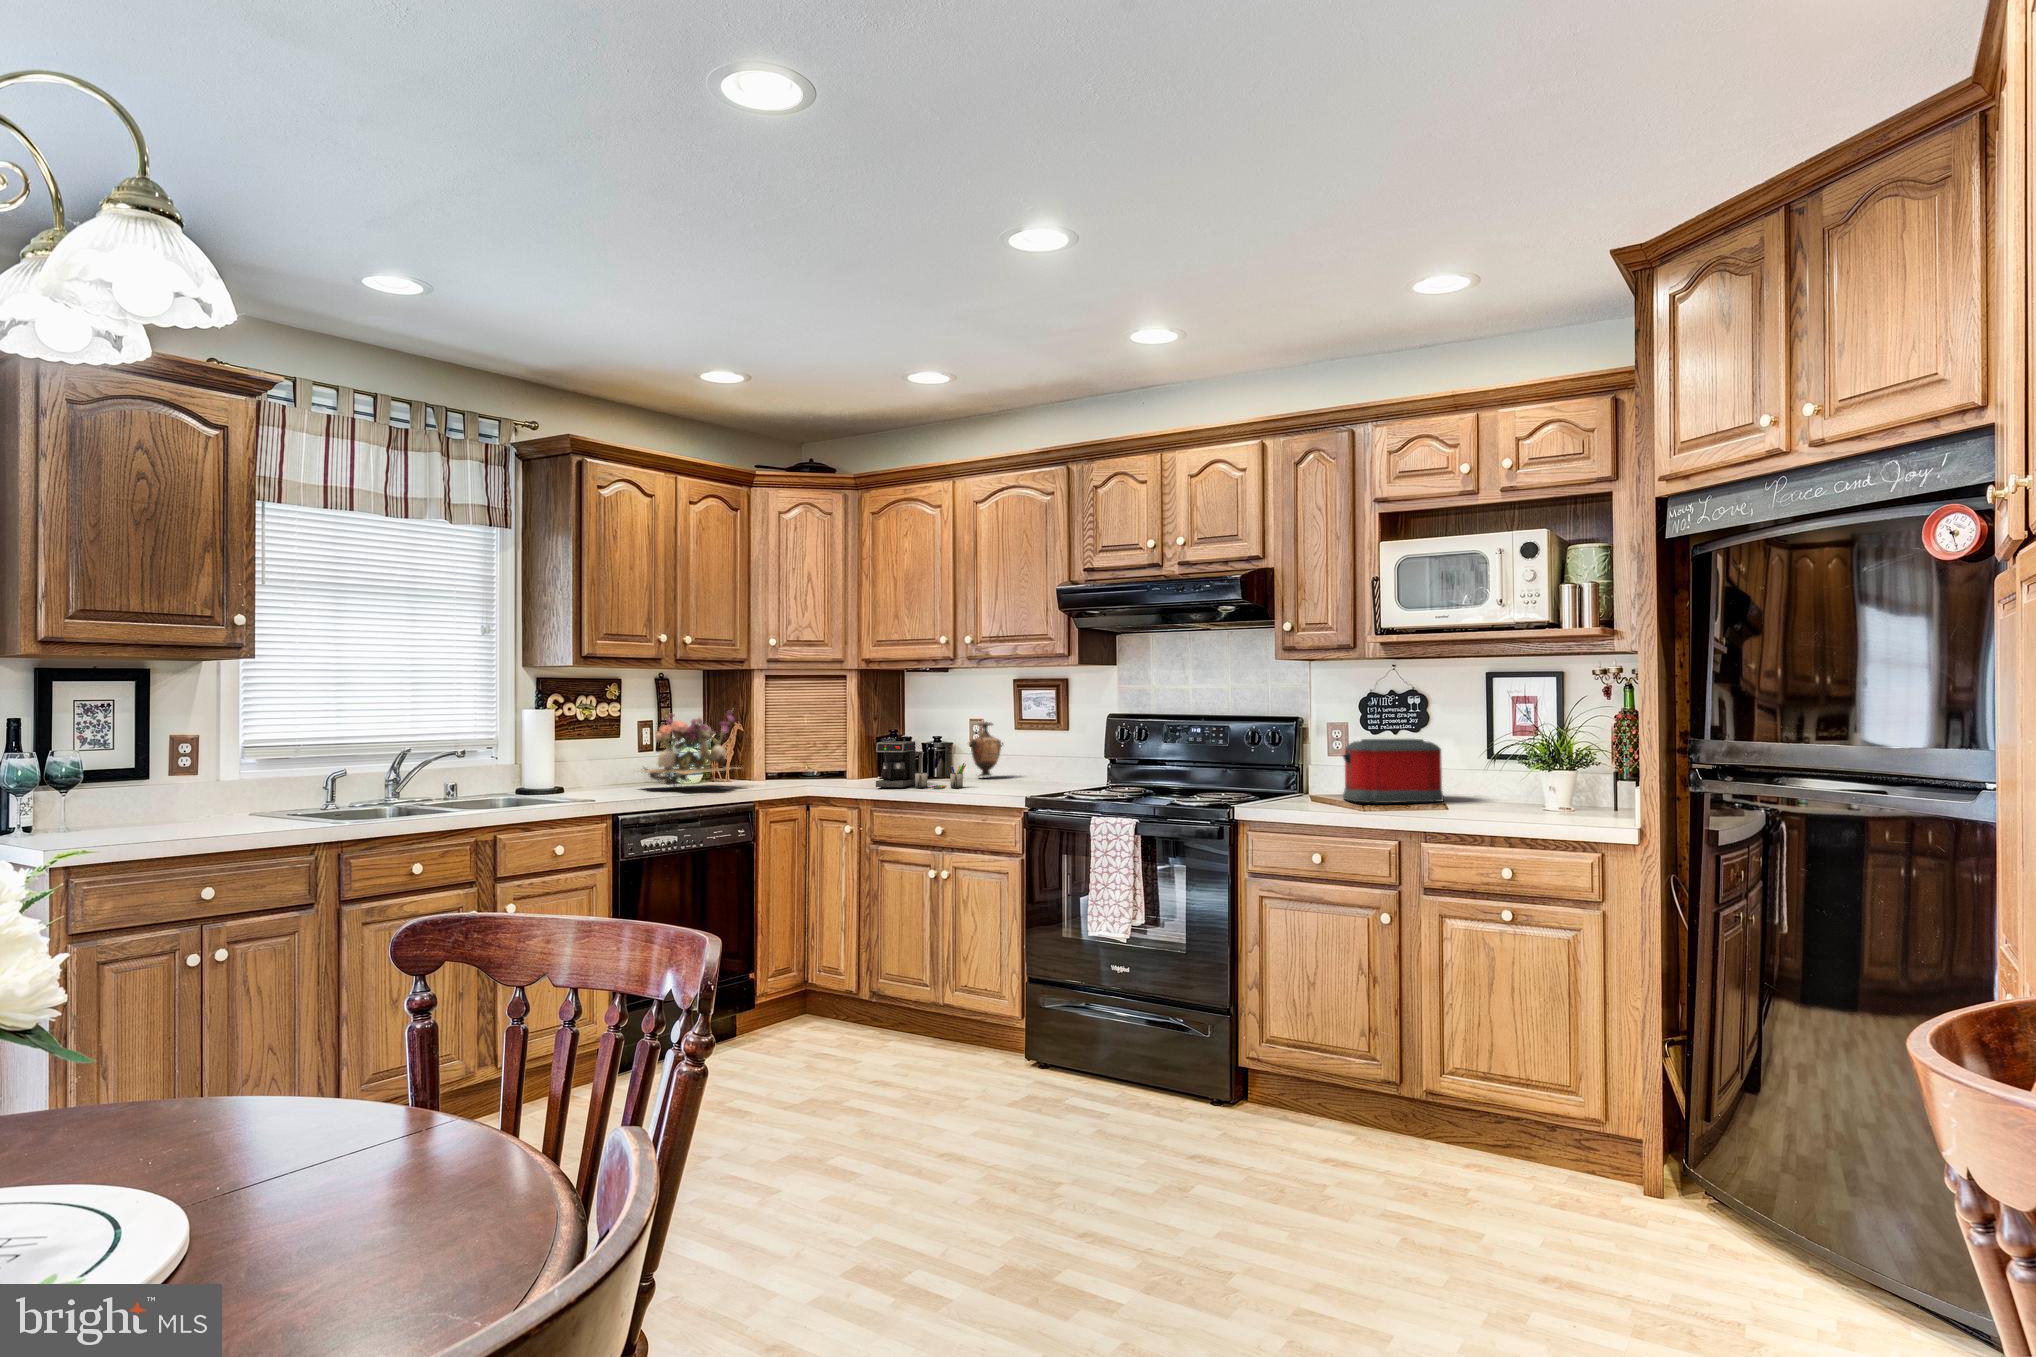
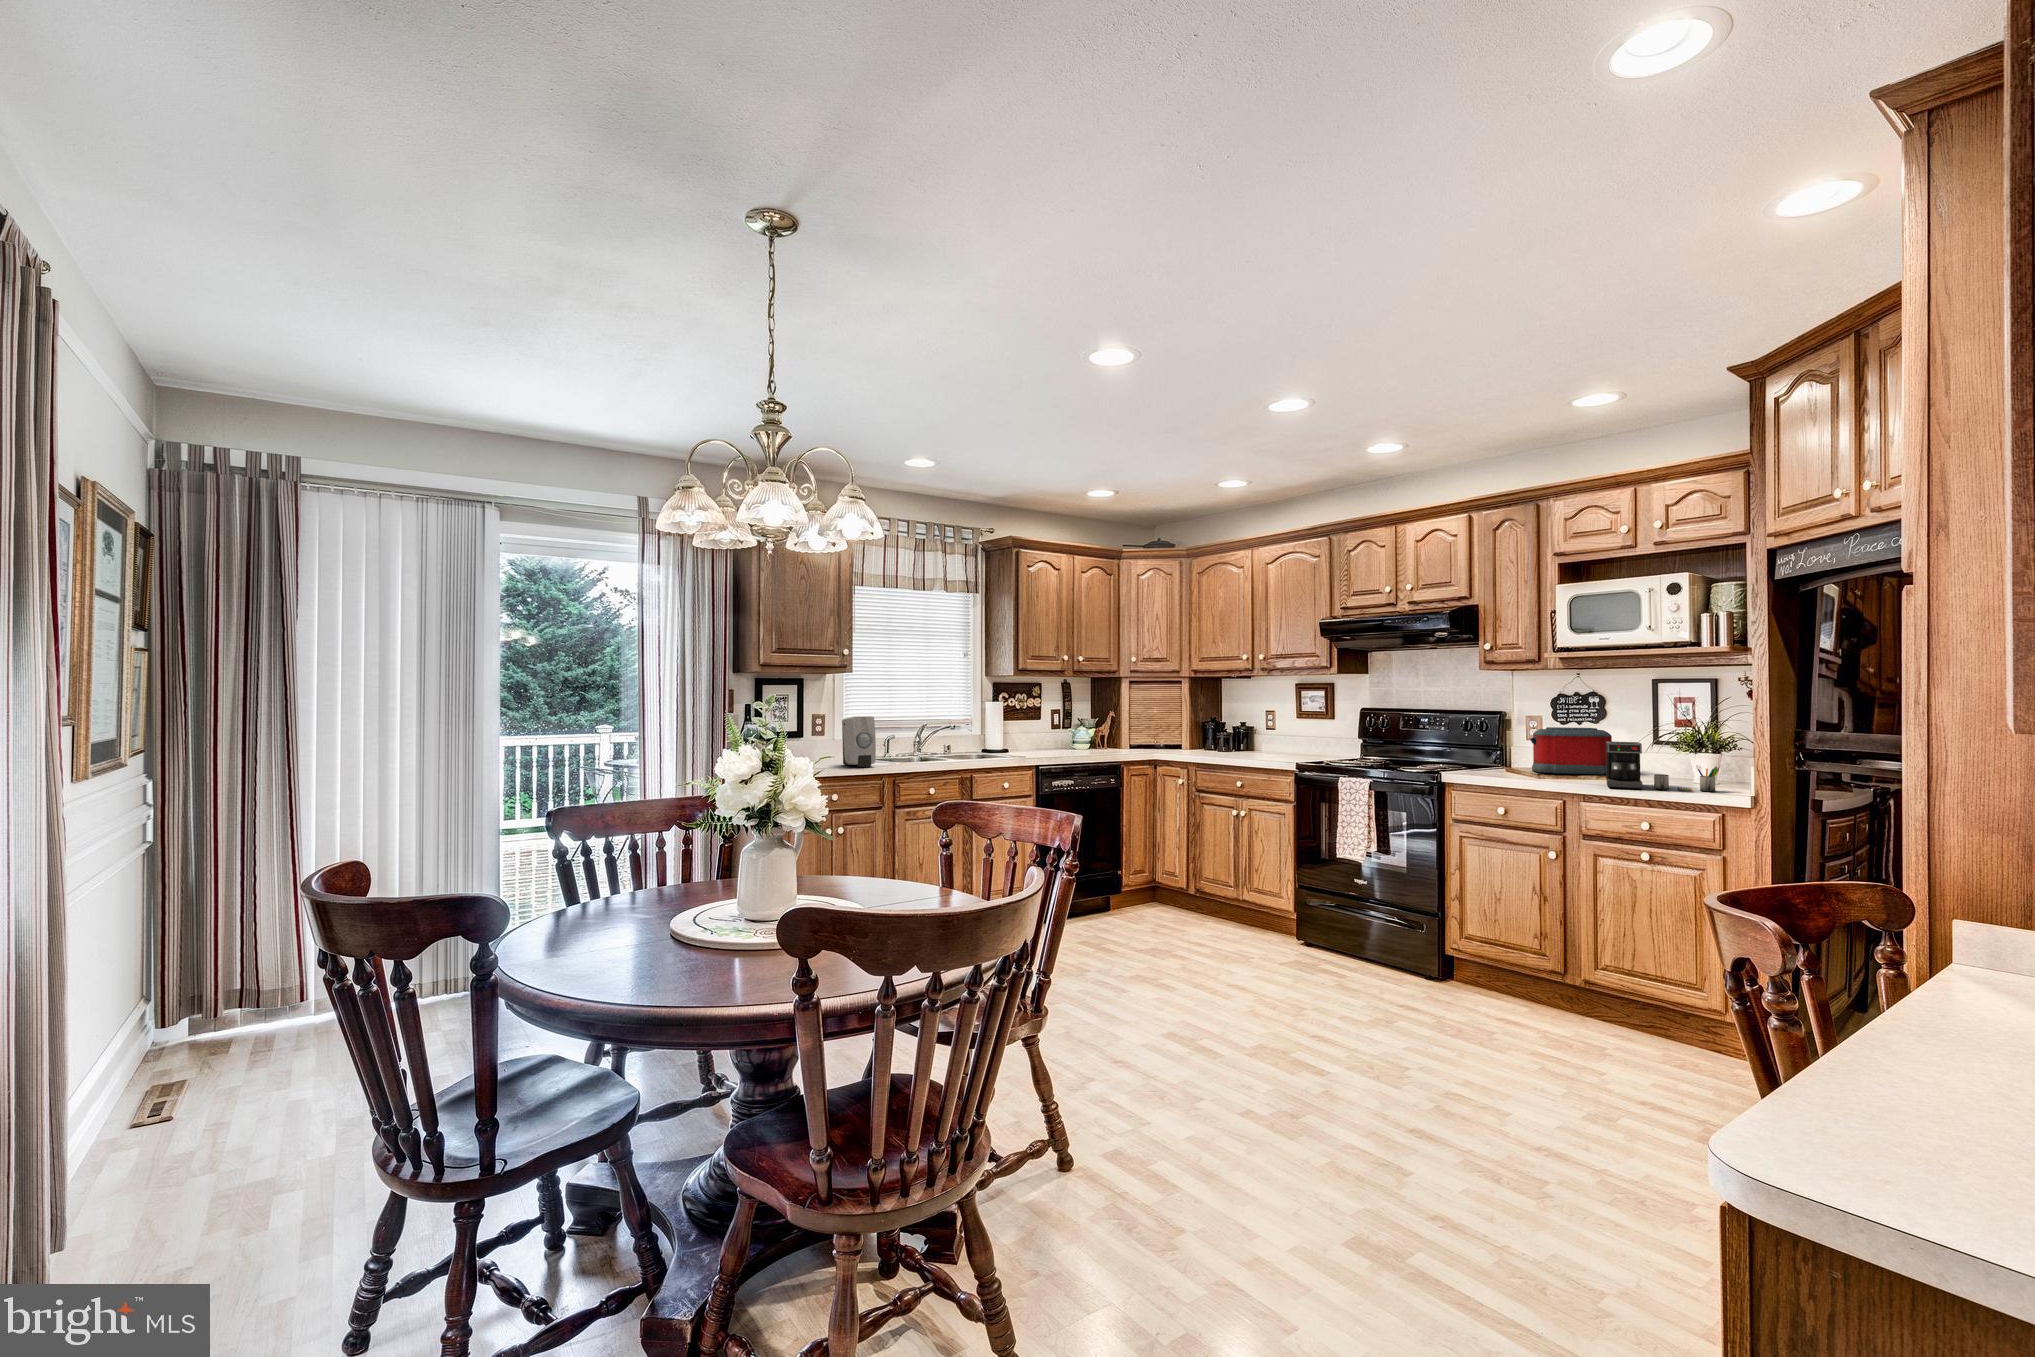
flower arrangement: present [643,710,735,786] -> none [1049,702,1114,751]
vase: present [969,722,1003,777] -> none [1262,709,1287,750]
soap dispenser: none [230,738,301,833] -> present [842,716,876,767]
coffee maker: present [876,741,966,788] -> present [1606,741,1719,791]

